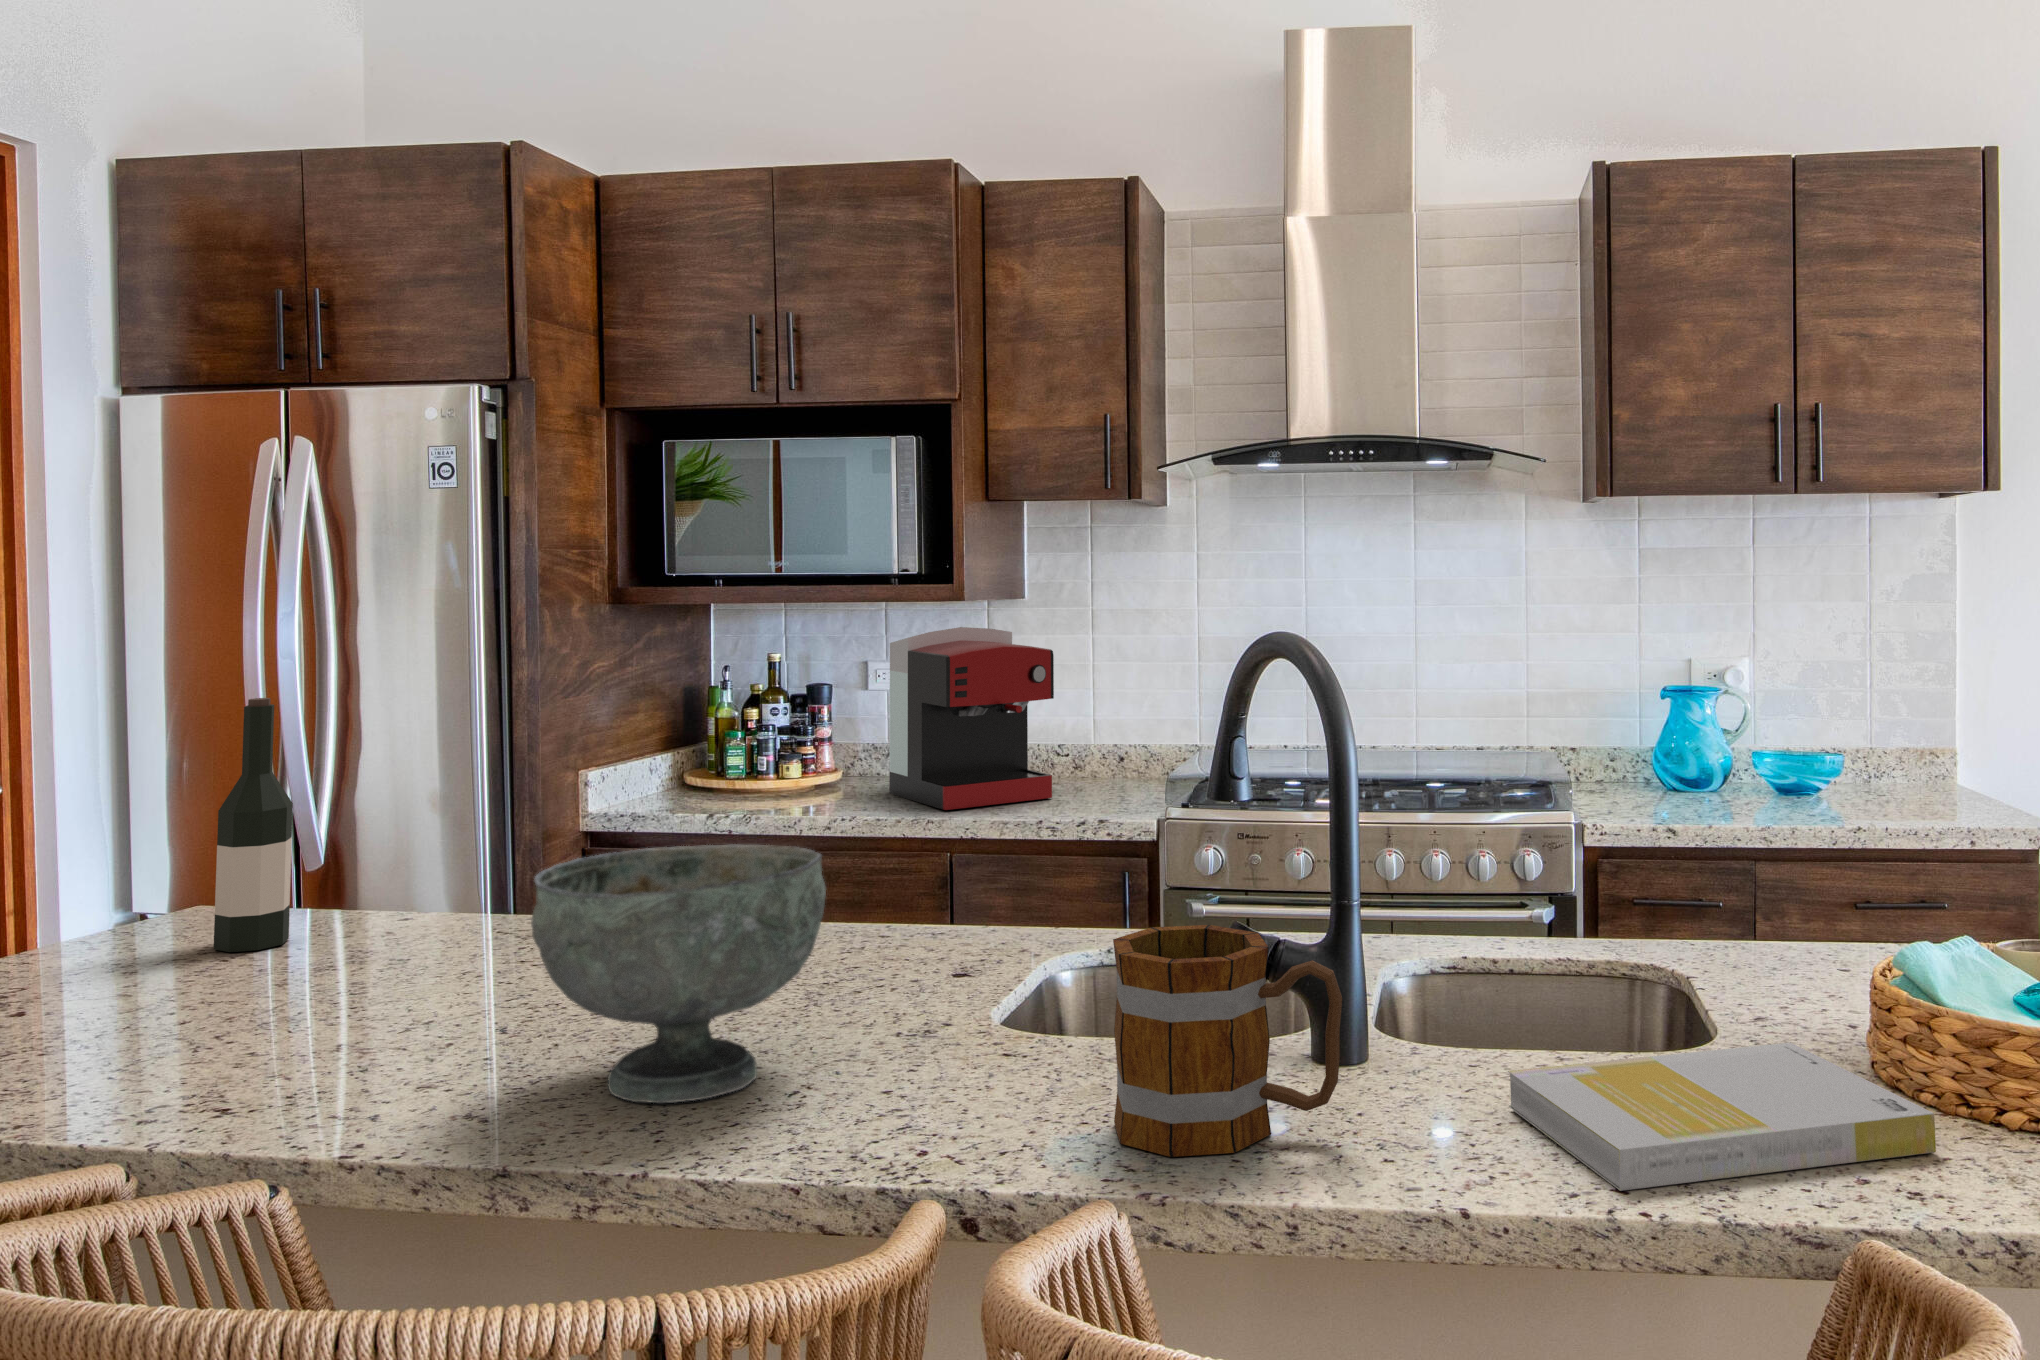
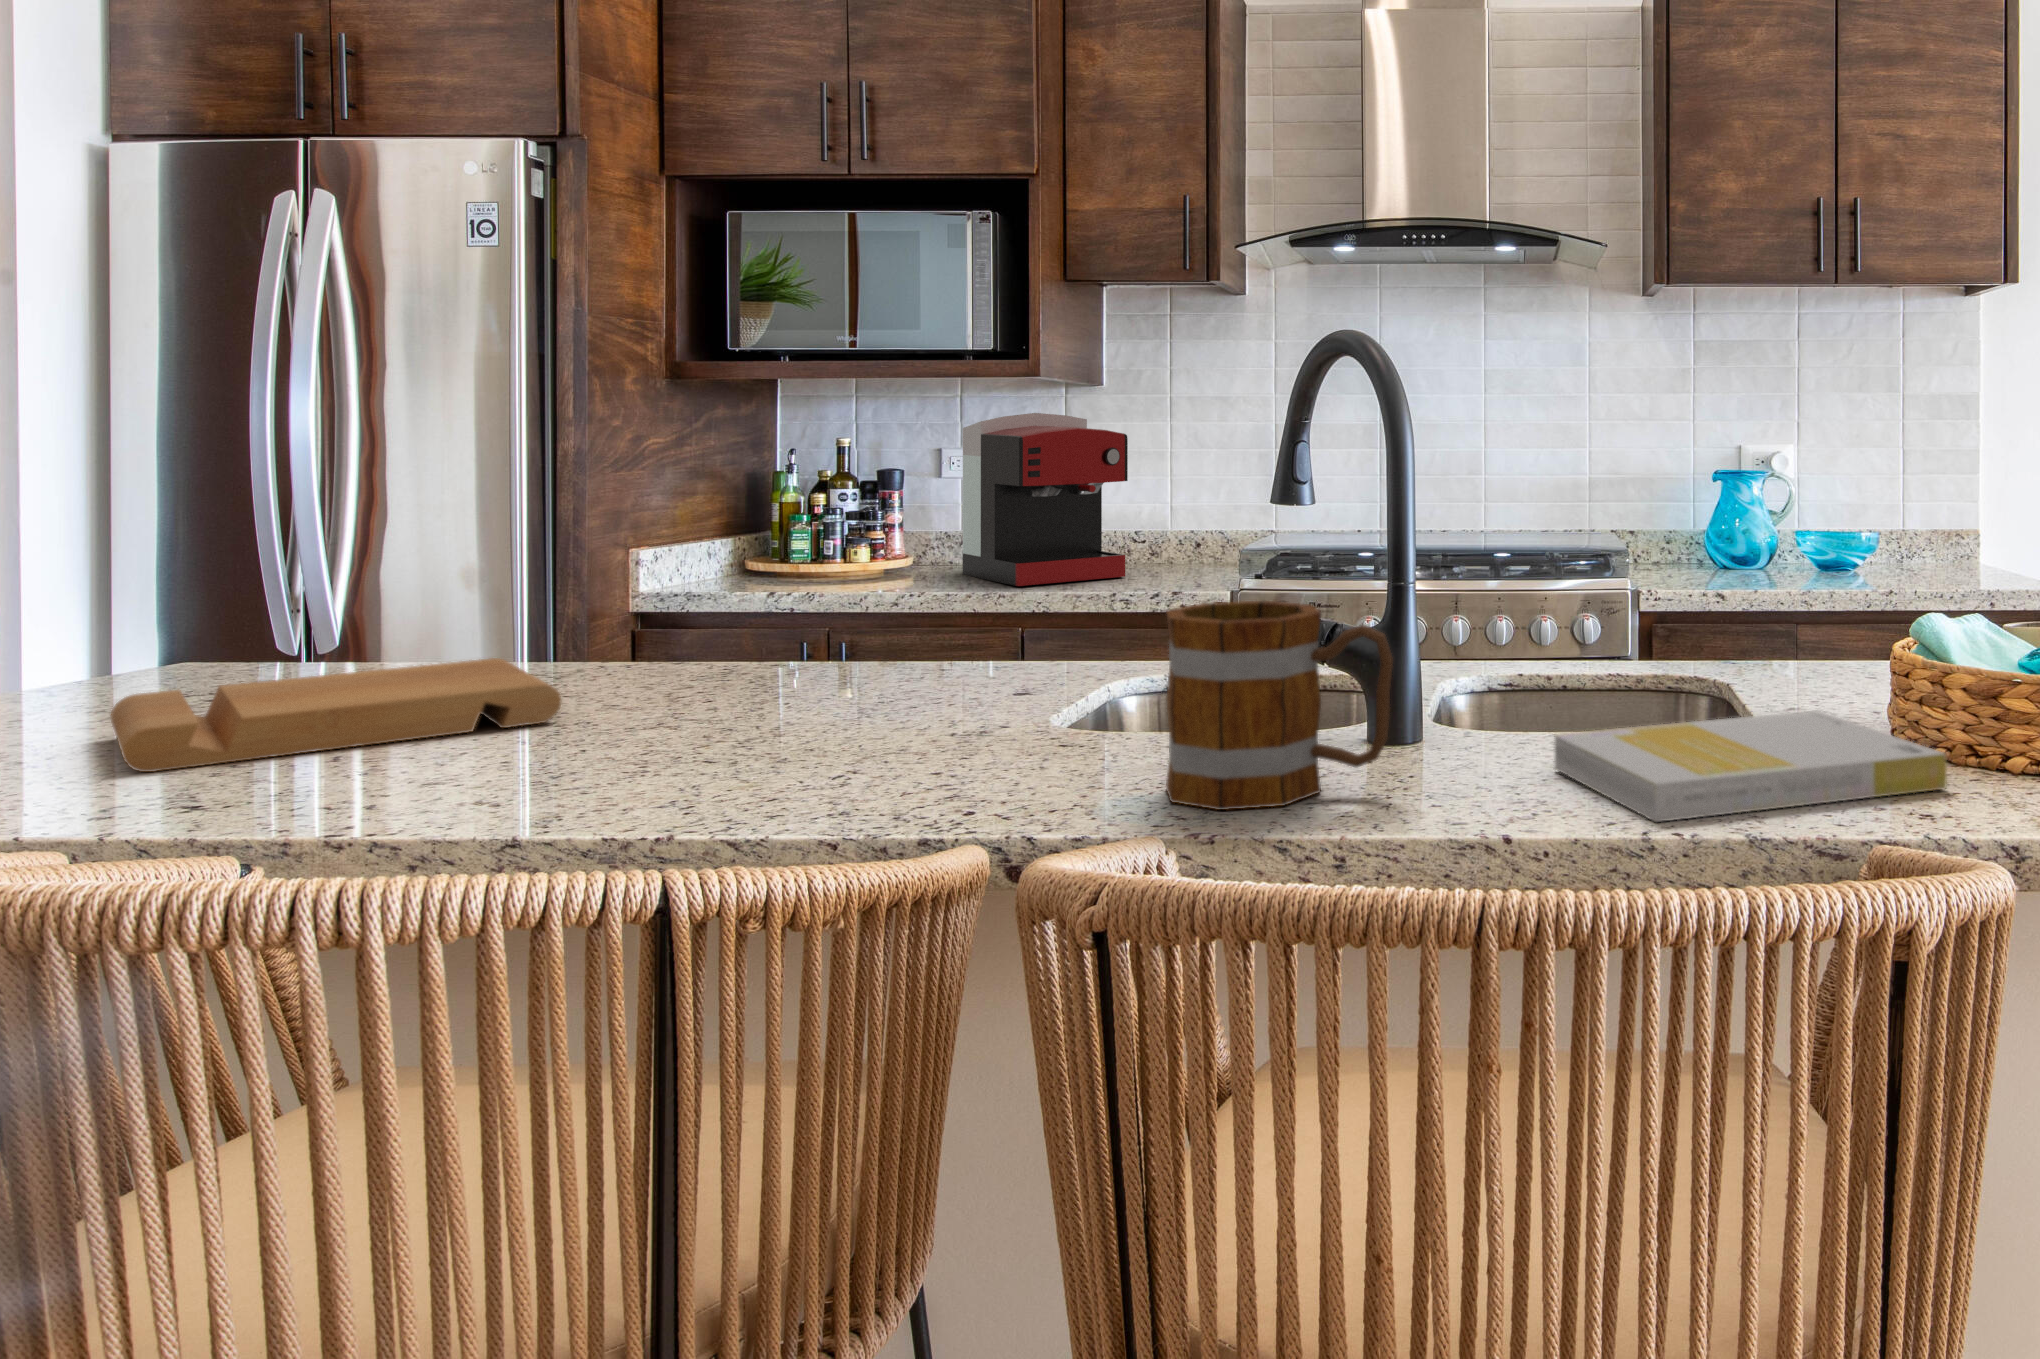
wine bottle: present [214,698,293,952] -> none [218,426,305,685]
decorative bowl: present [531,845,826,1103] -> none [553,545,872,785]
cutting board: none [129,935,529,1069] -> present [110,658,561,772]

